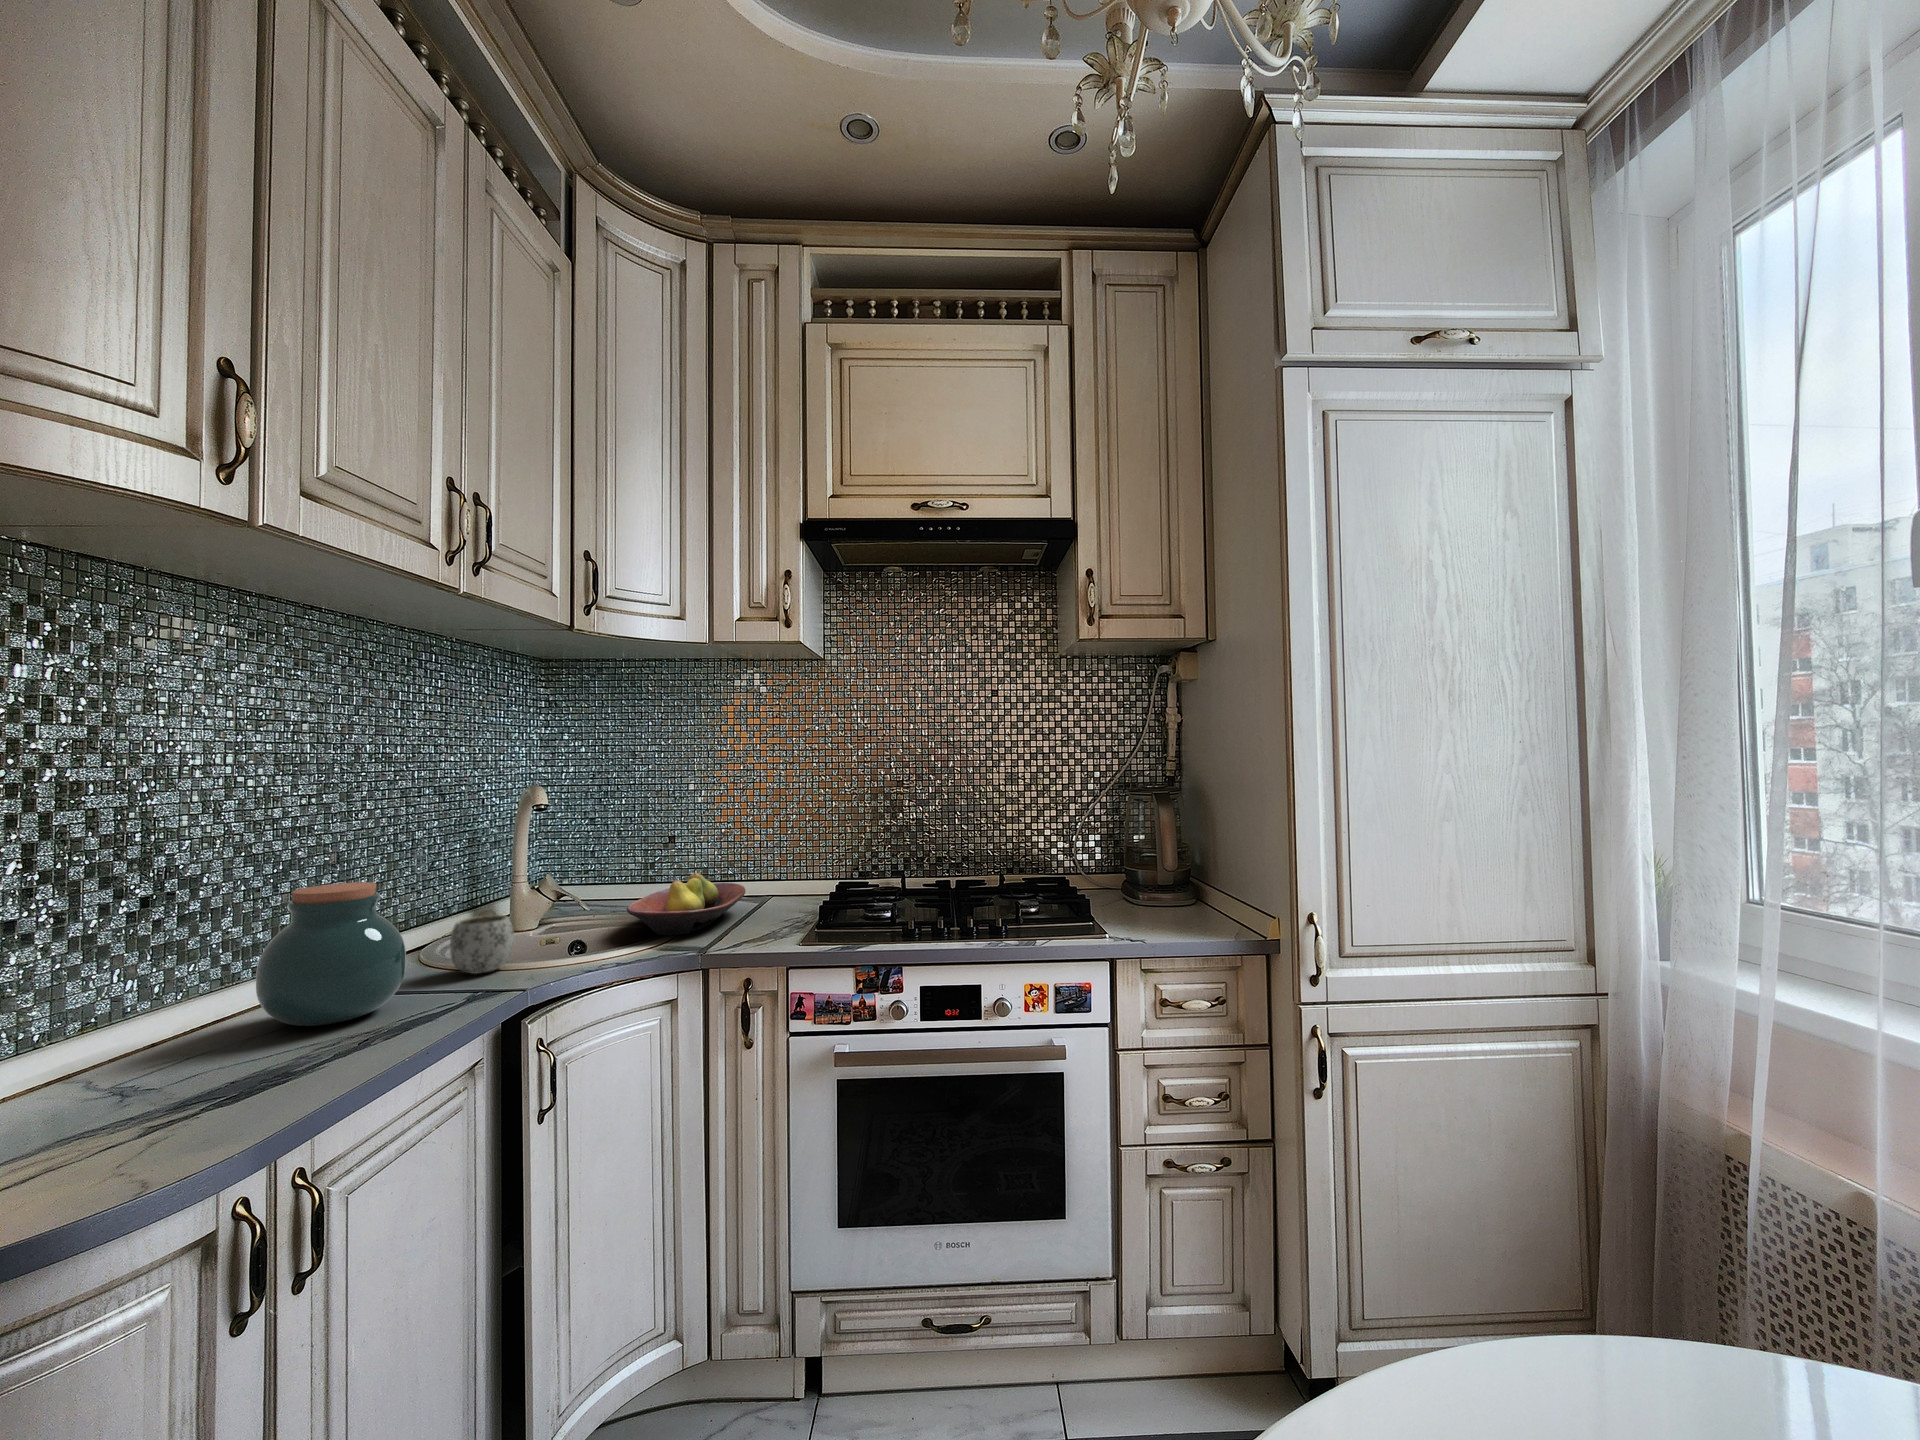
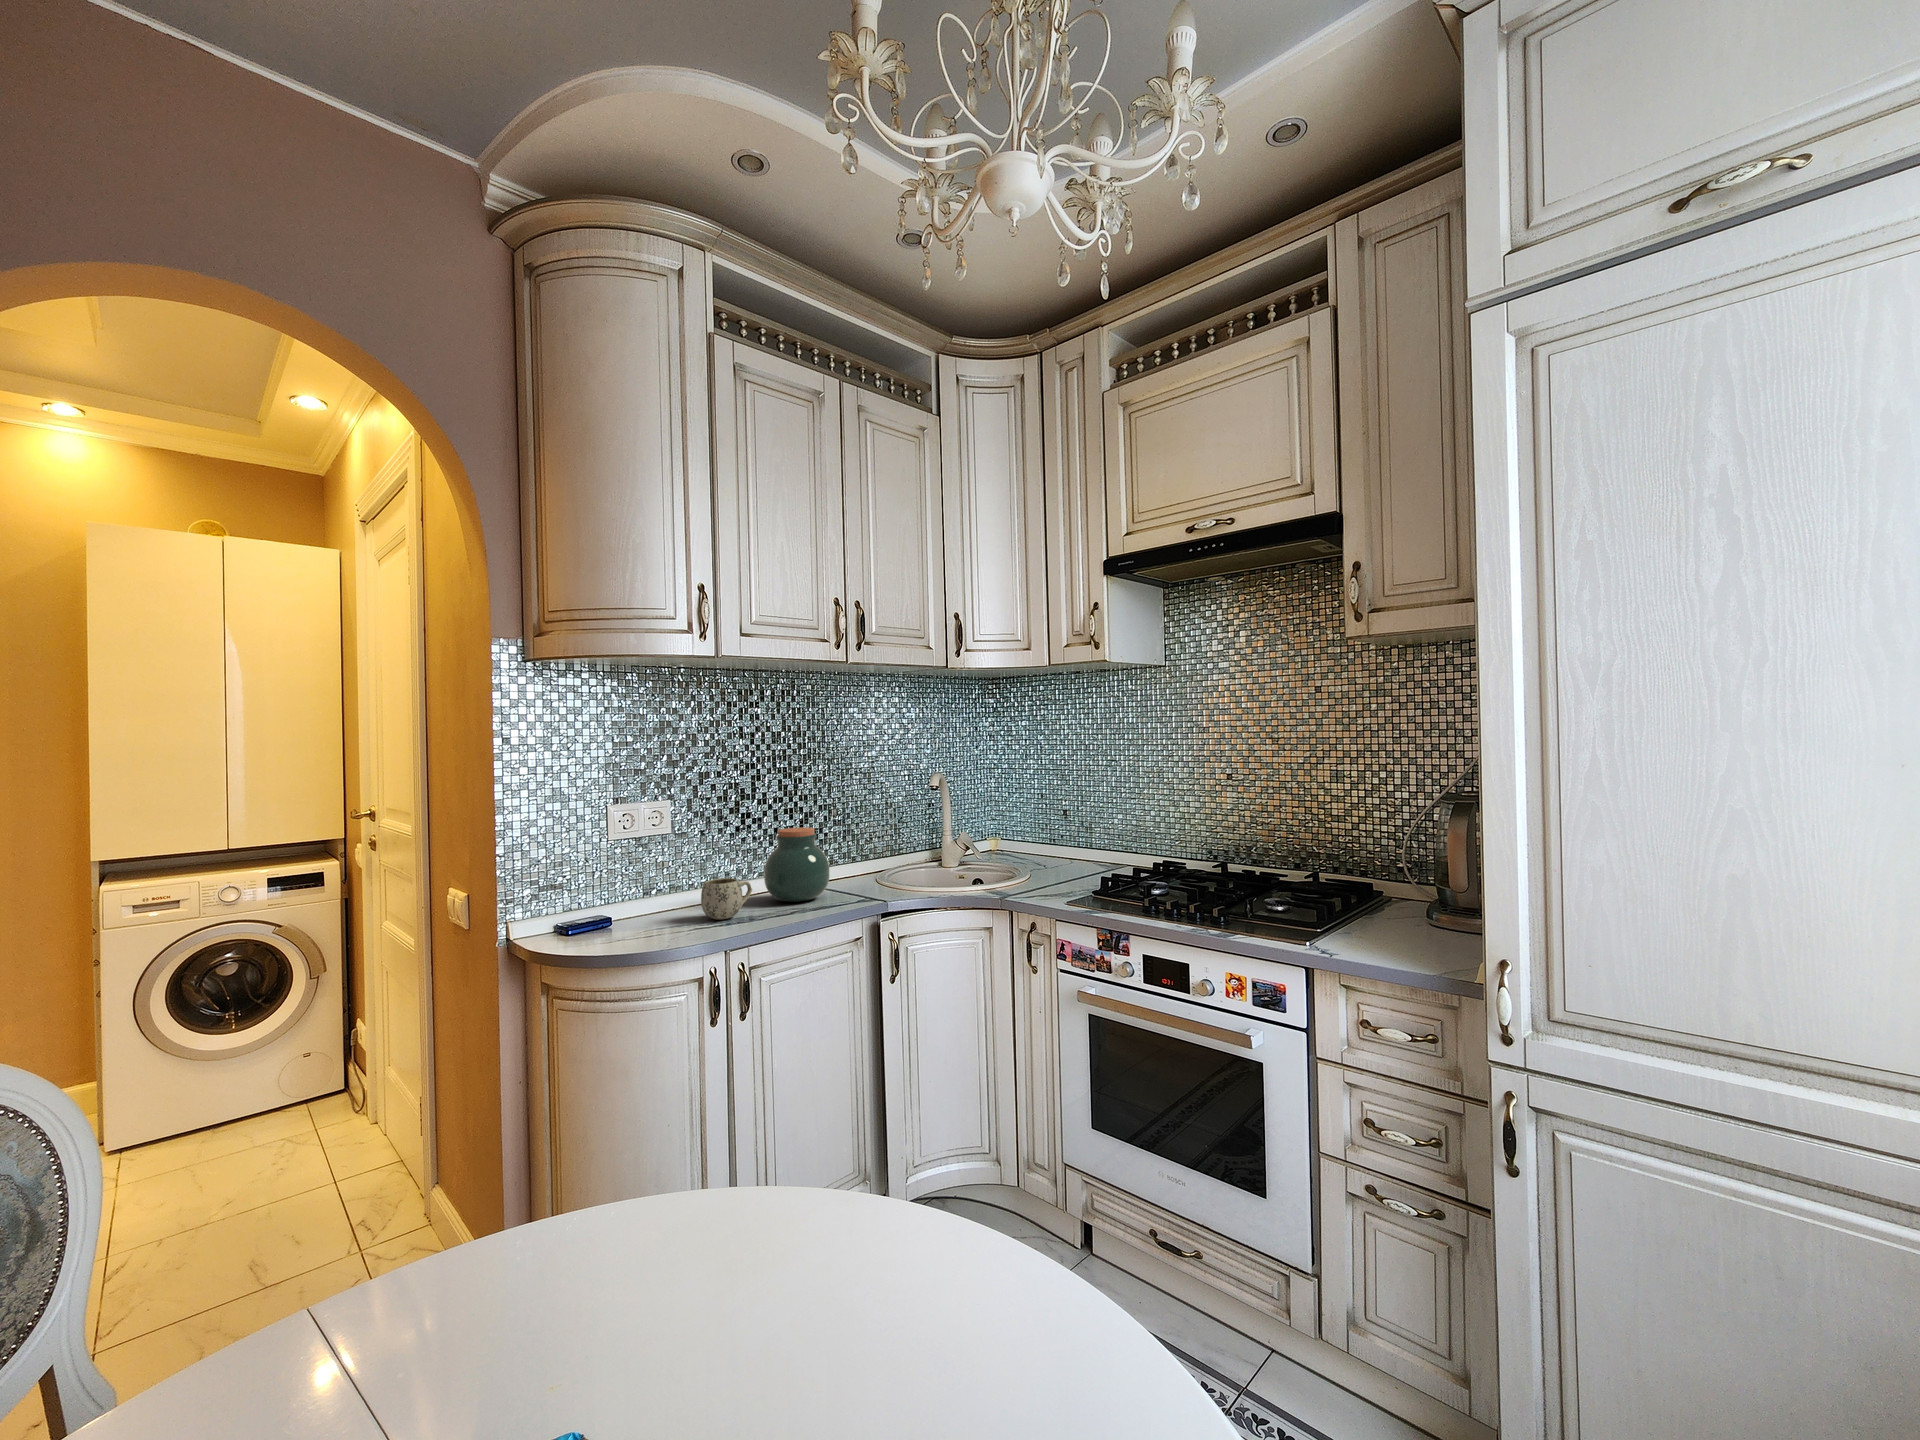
fruit bowl: present [627,873,746,935] -> none [980,842,1084,885]
mug: present [450,915,514,974] -> present [701,878,752,920]

